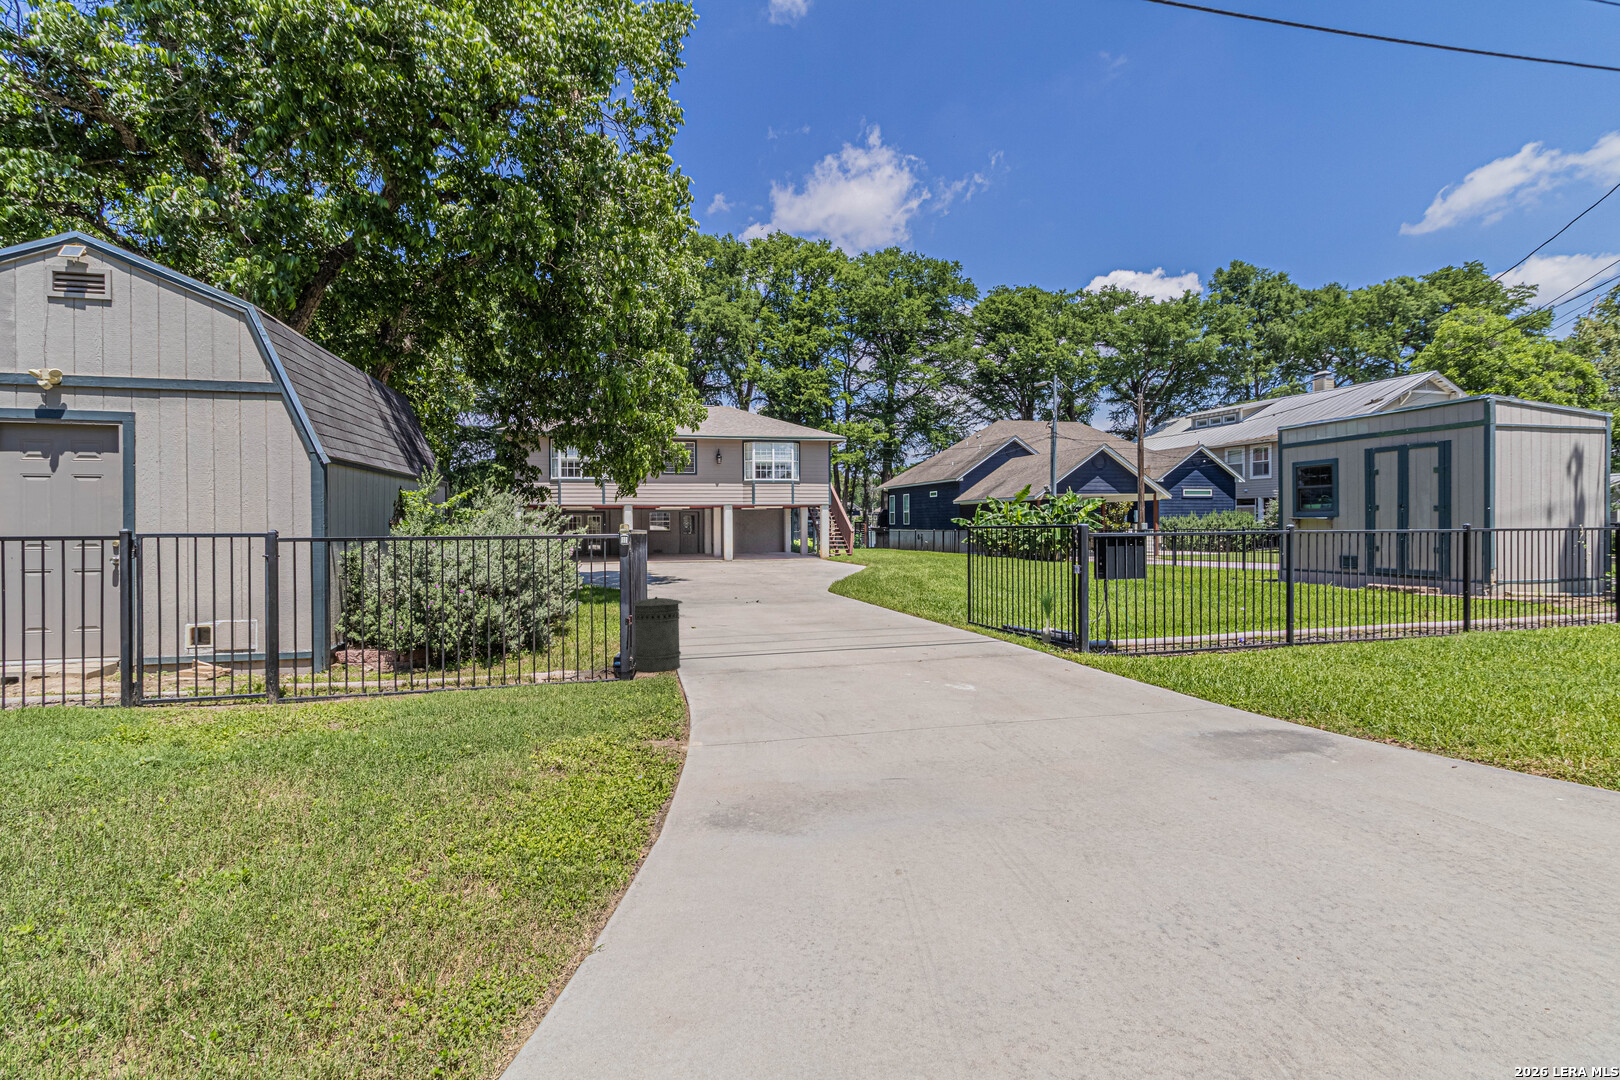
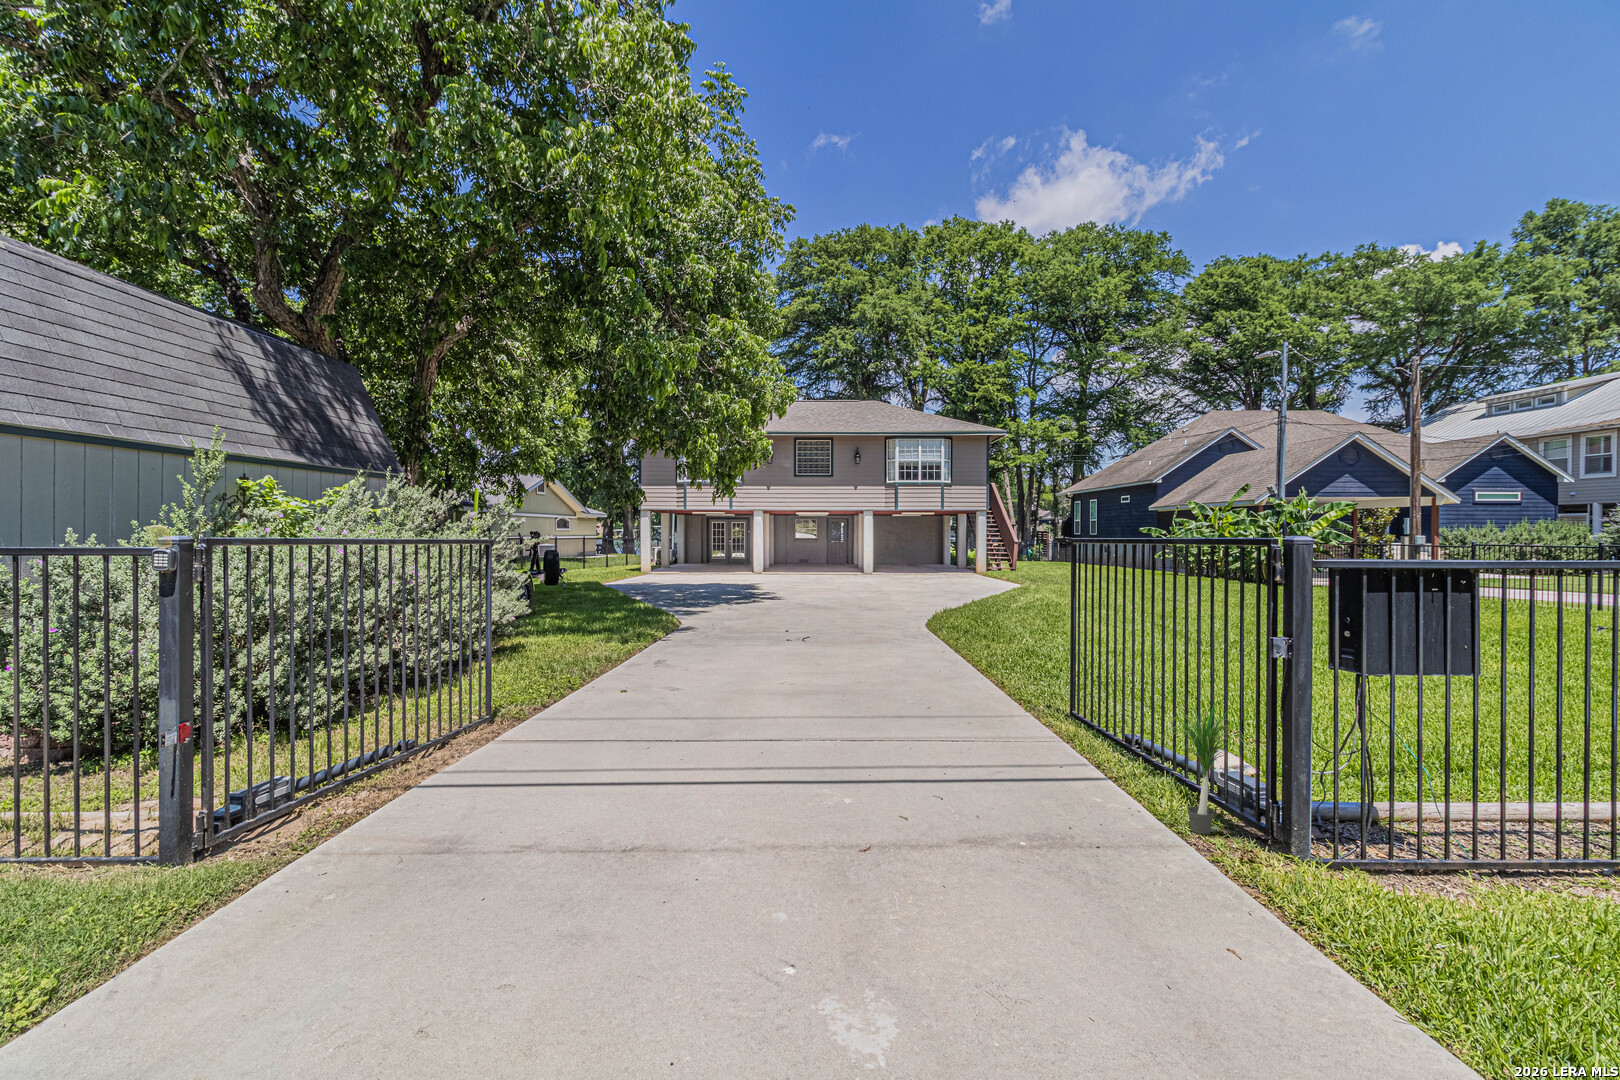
trash can: present [634,597,683,672] -> none [284,682,404,835]

